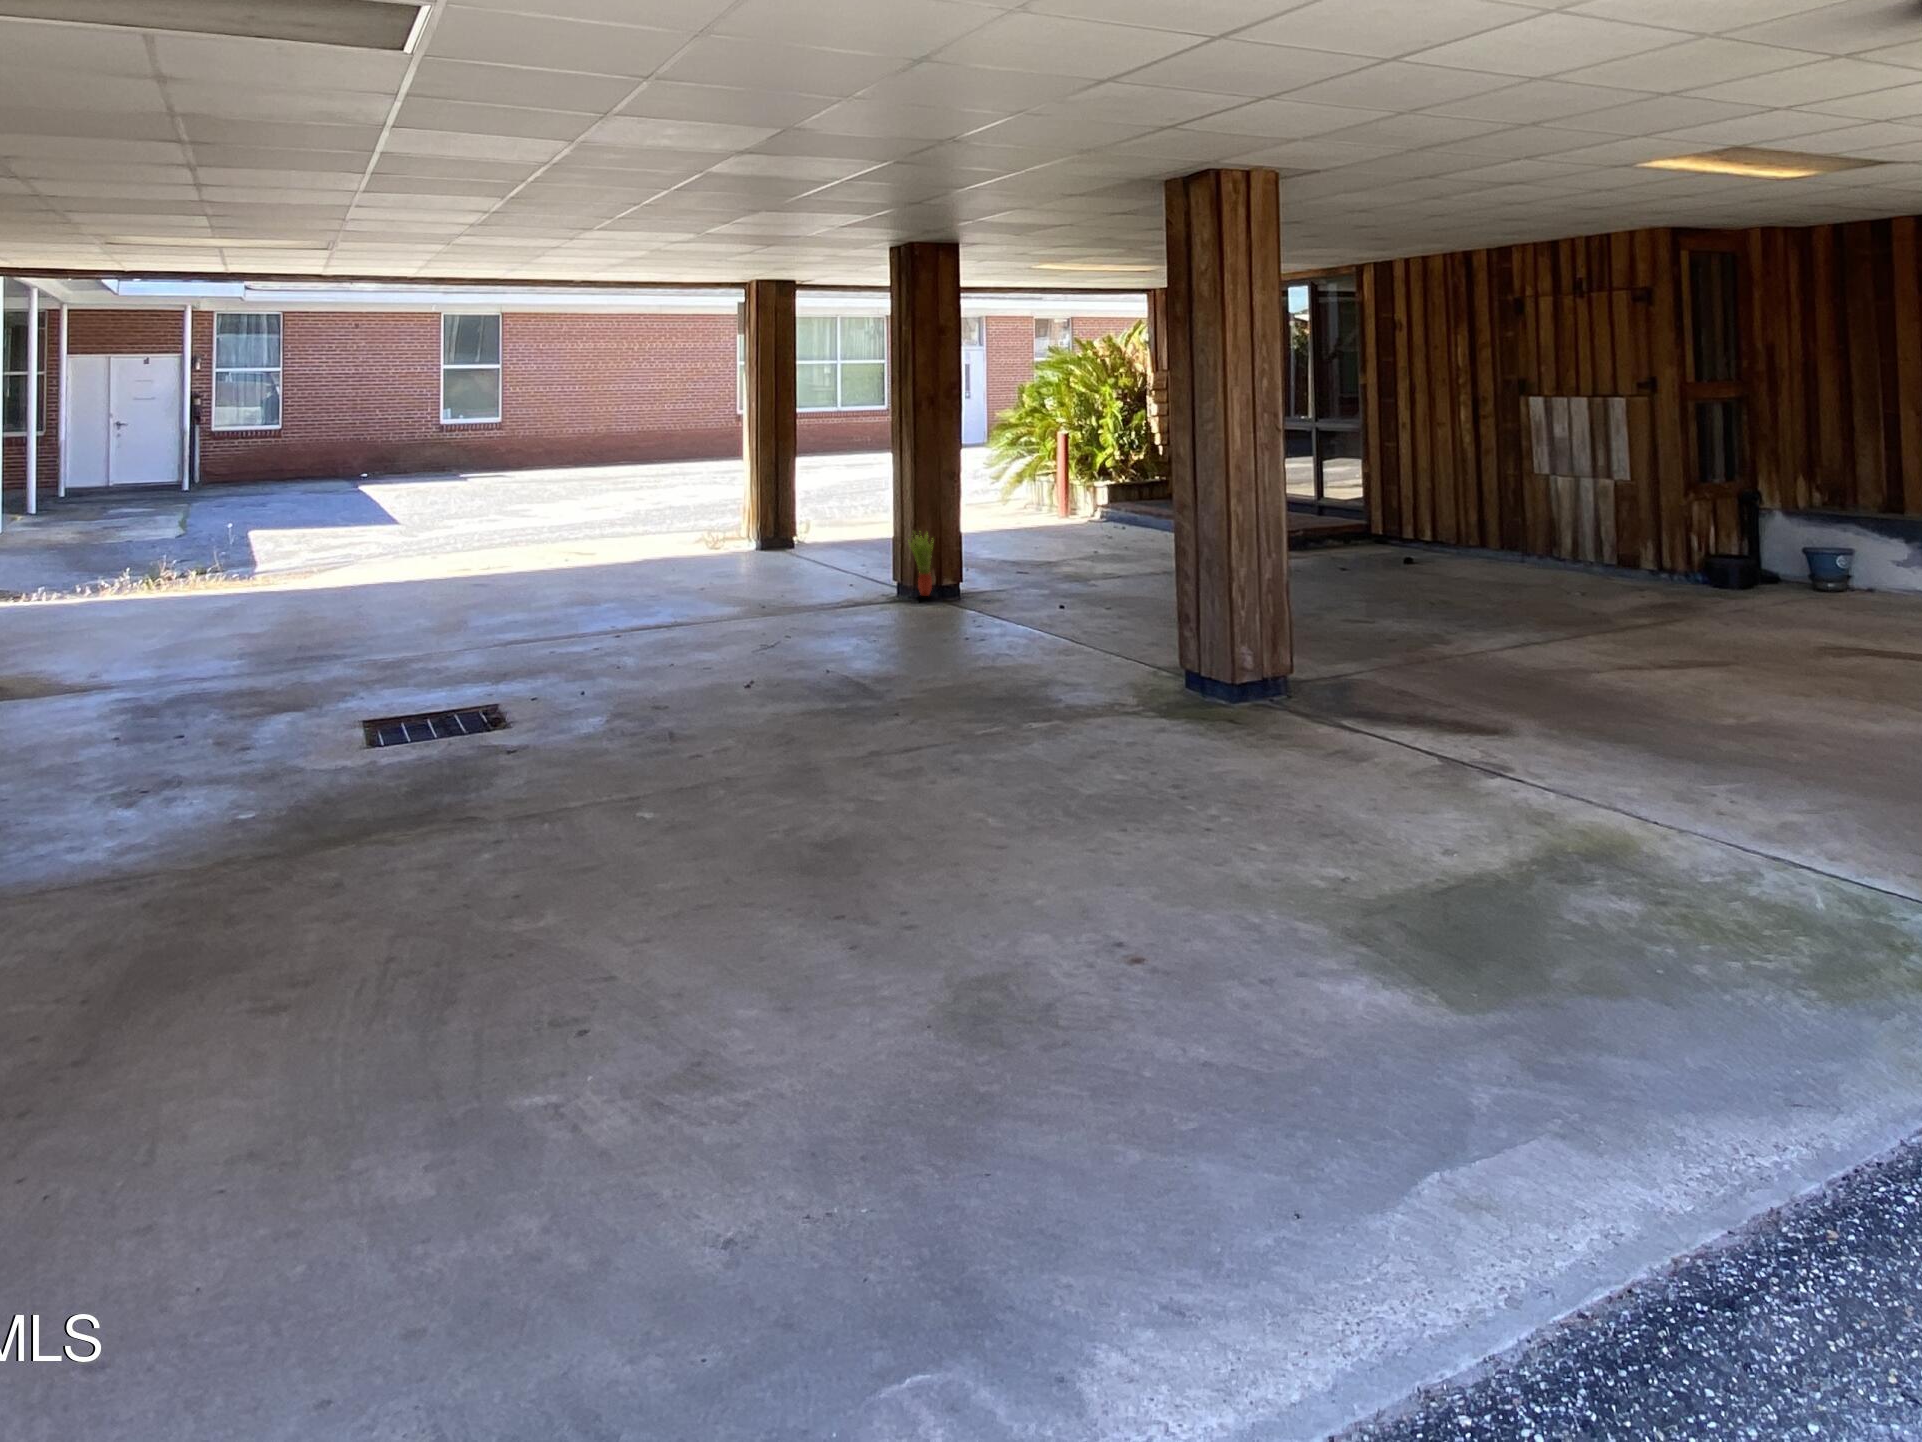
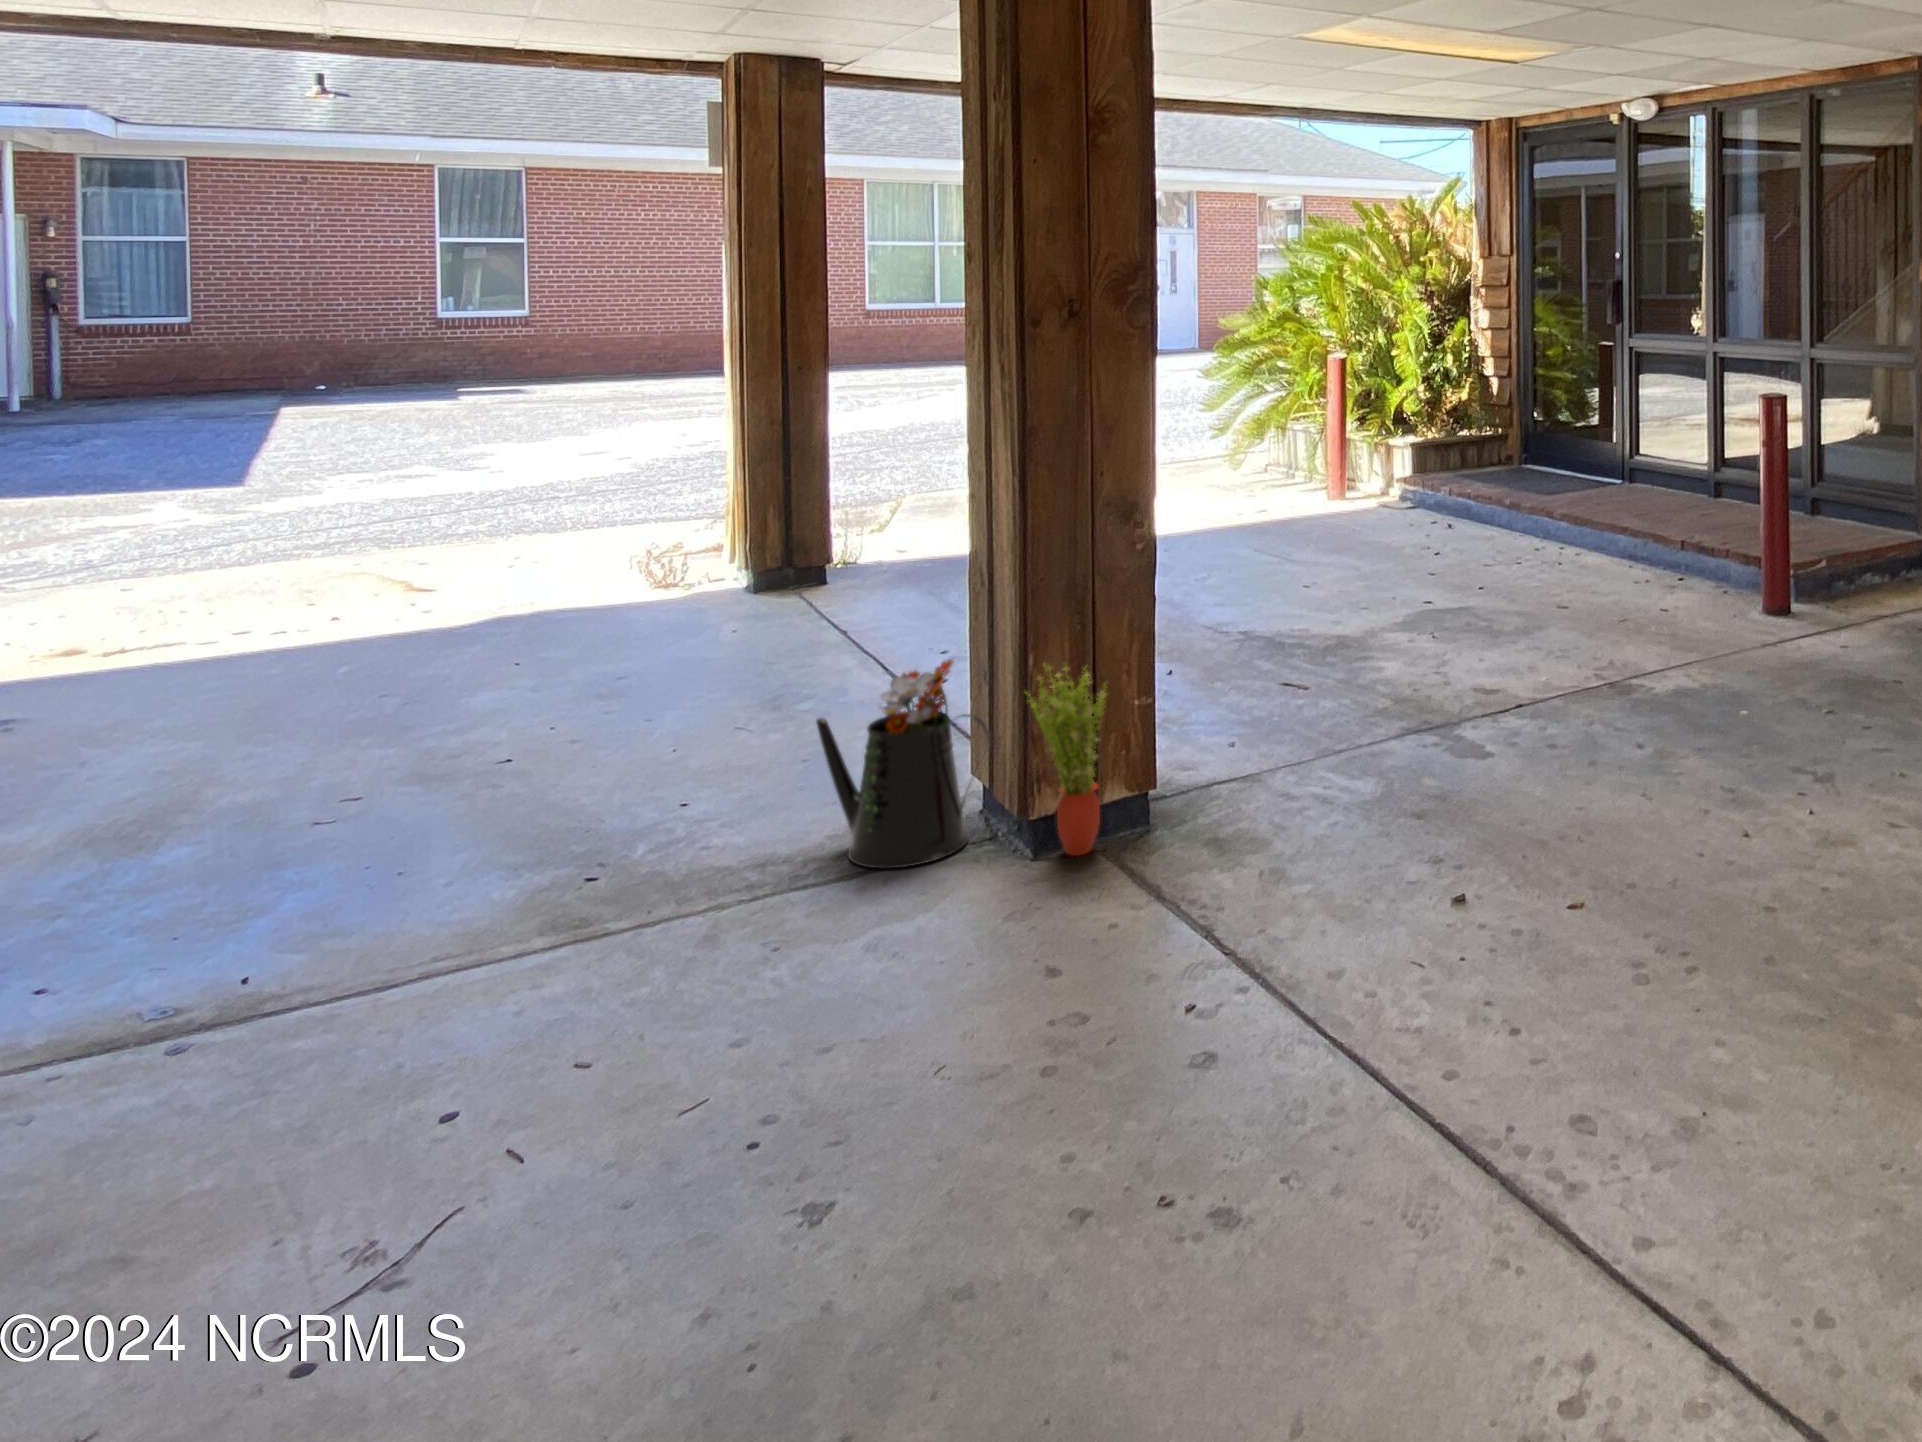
watering can: none [838,529,895,597] -> present [816,659,990,869]

